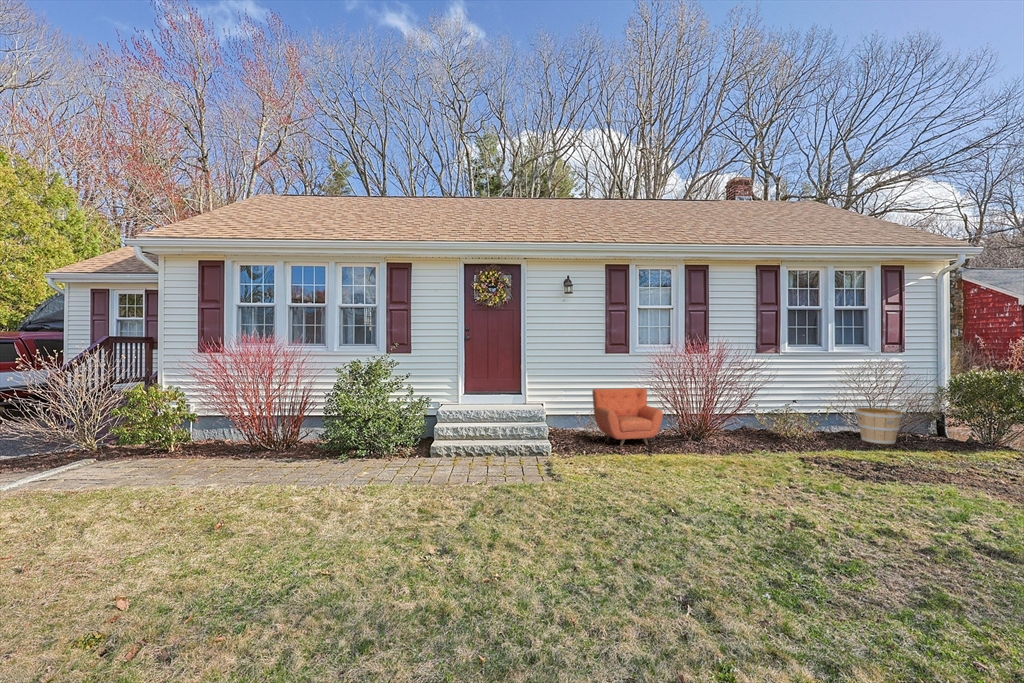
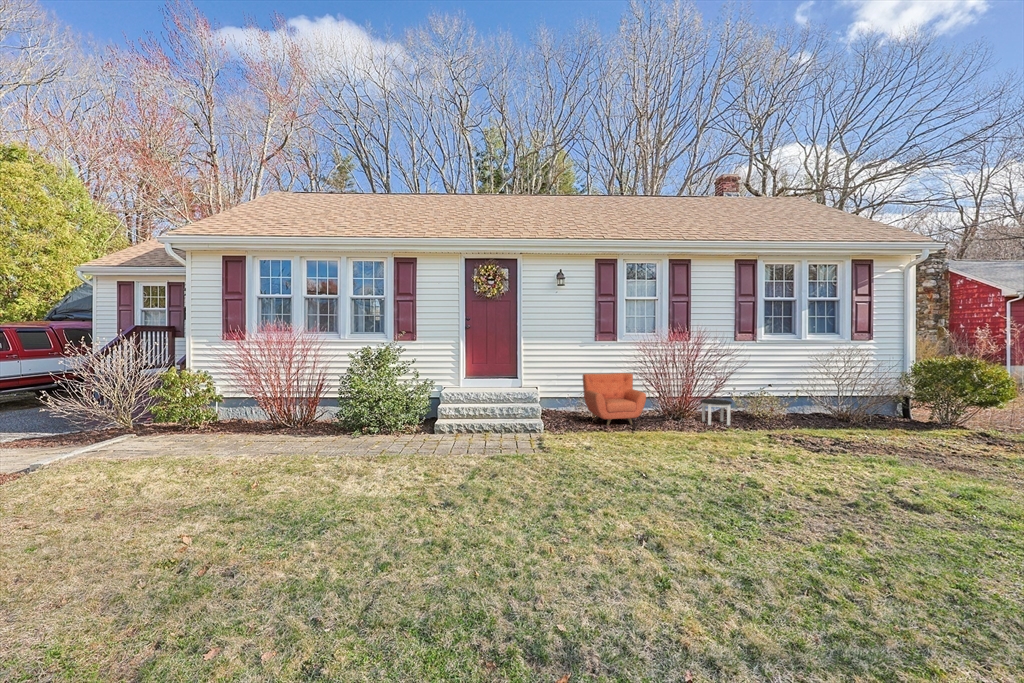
wooden bucket: present [855,408,903,444] -> none [824,391,866,424]
round table: none [721,416,757,446] -> present [701,399,732,426]

